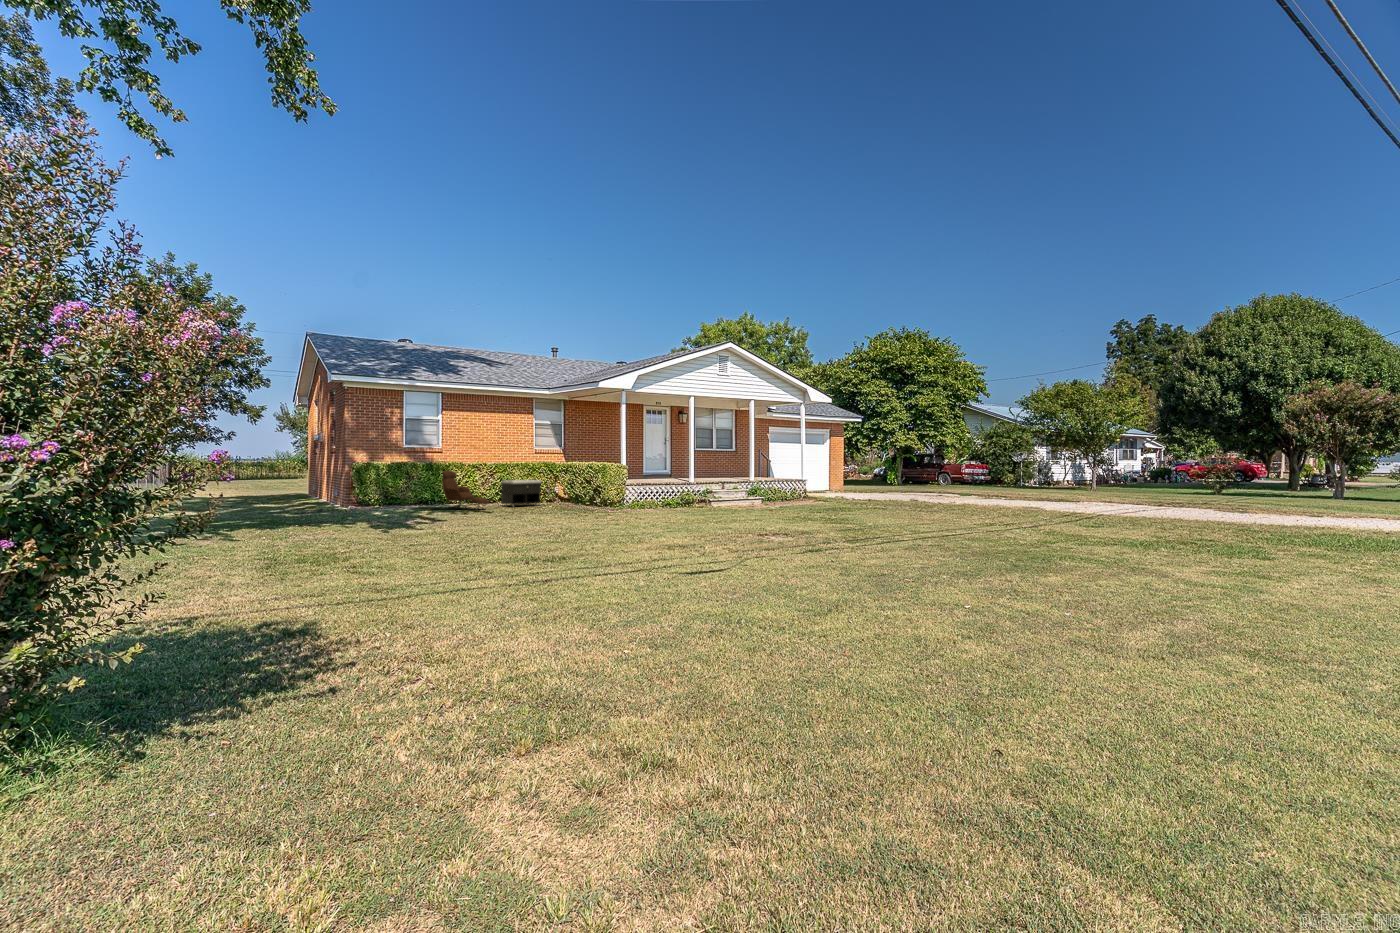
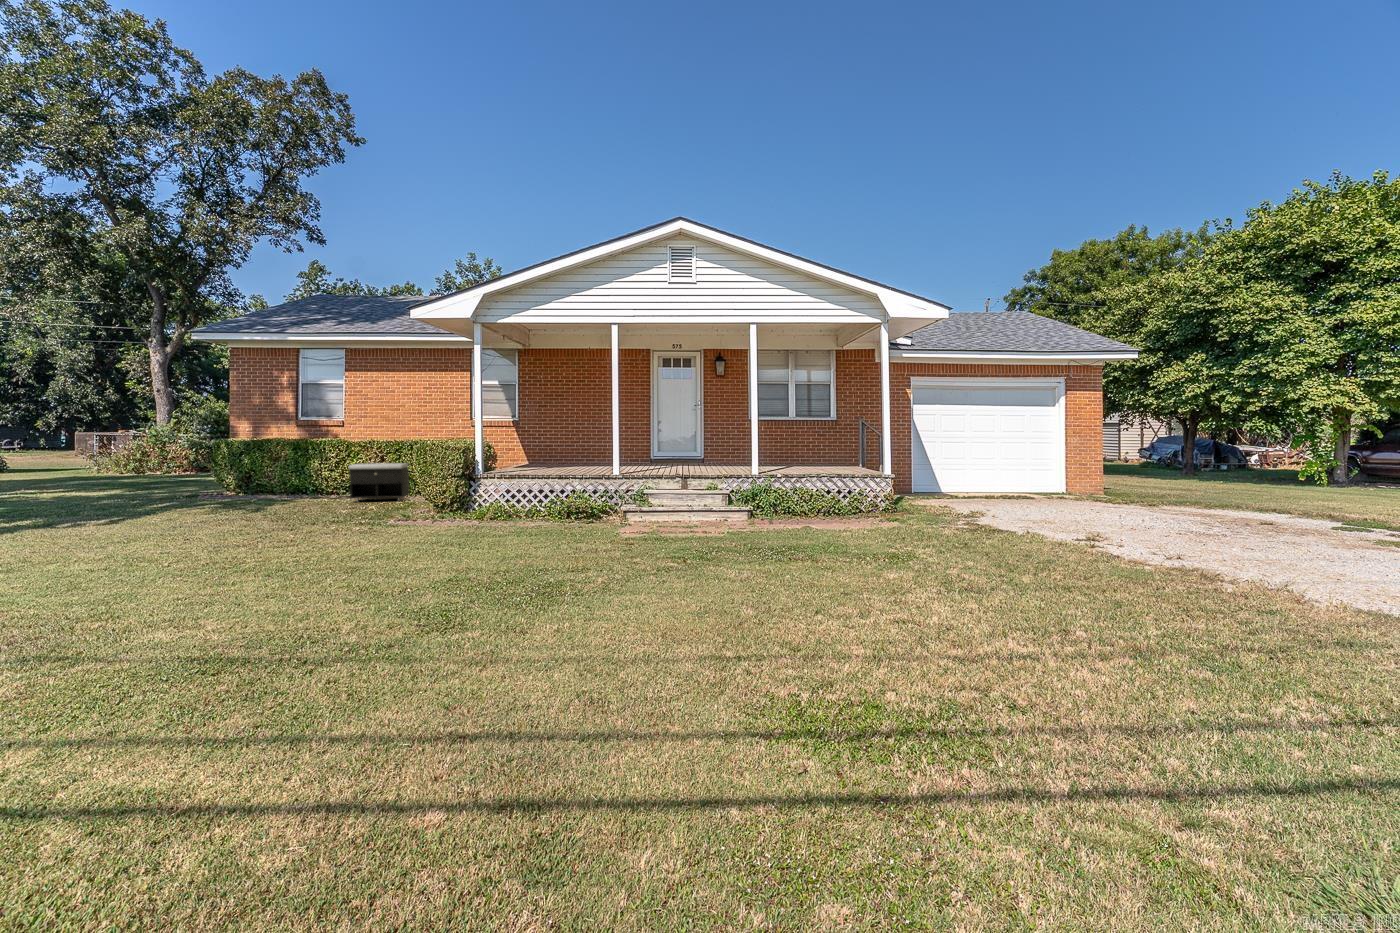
lounge chair: present [442,470,489,509] -> none [255,449,307,506]

